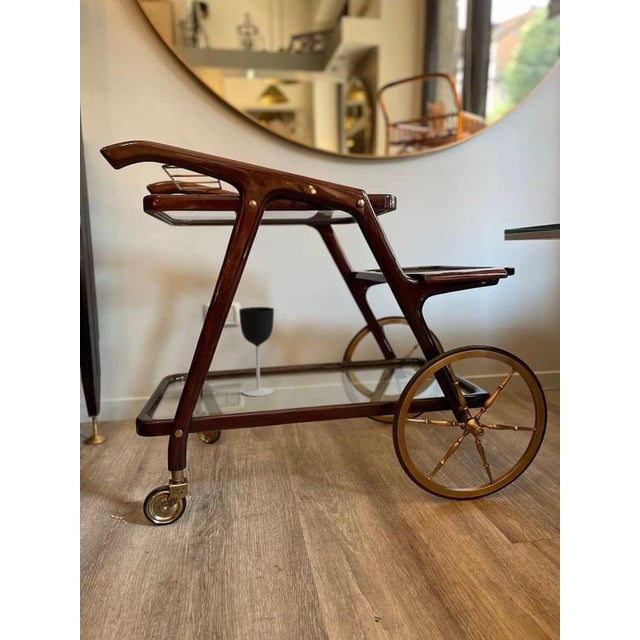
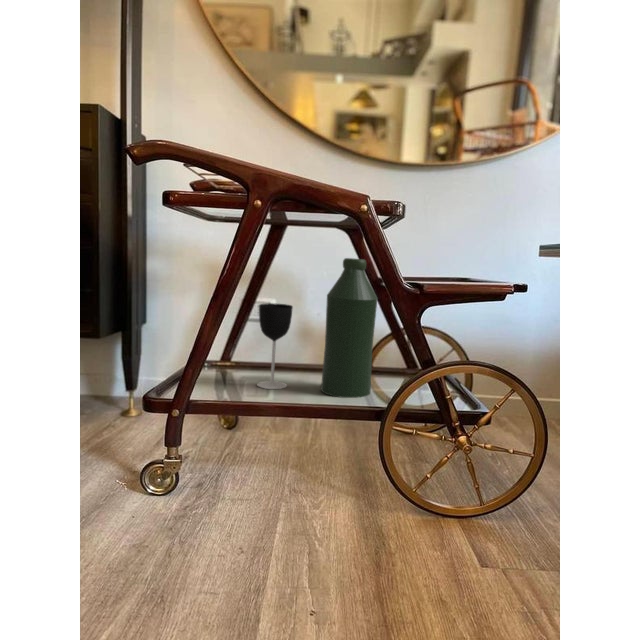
bottle: none [309,255,361,396] -> present [321,258,378,398]

